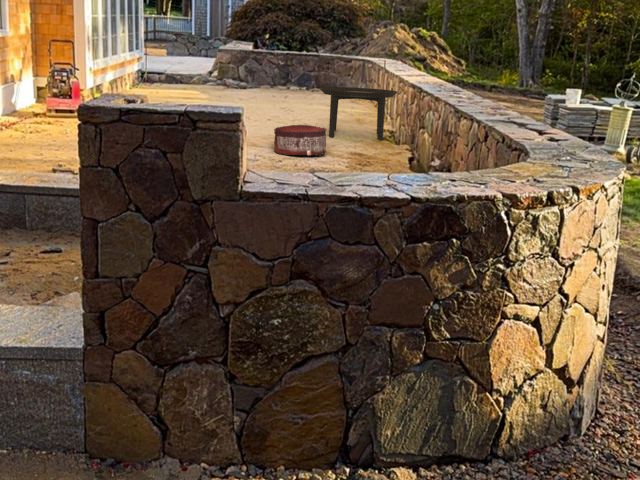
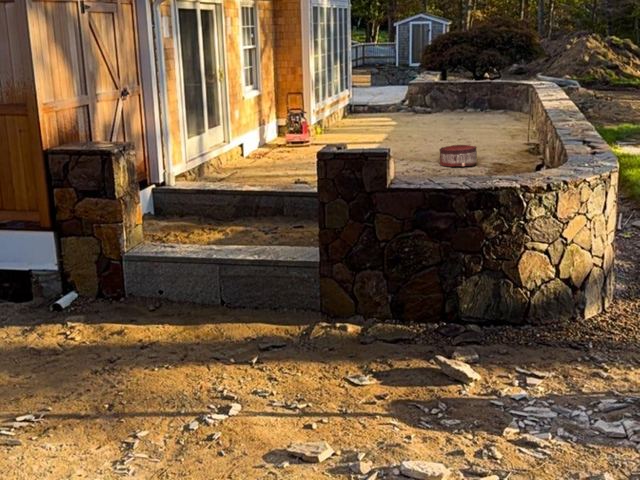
round table: present [320,87,398,140] -> none [477,113,538,152]

